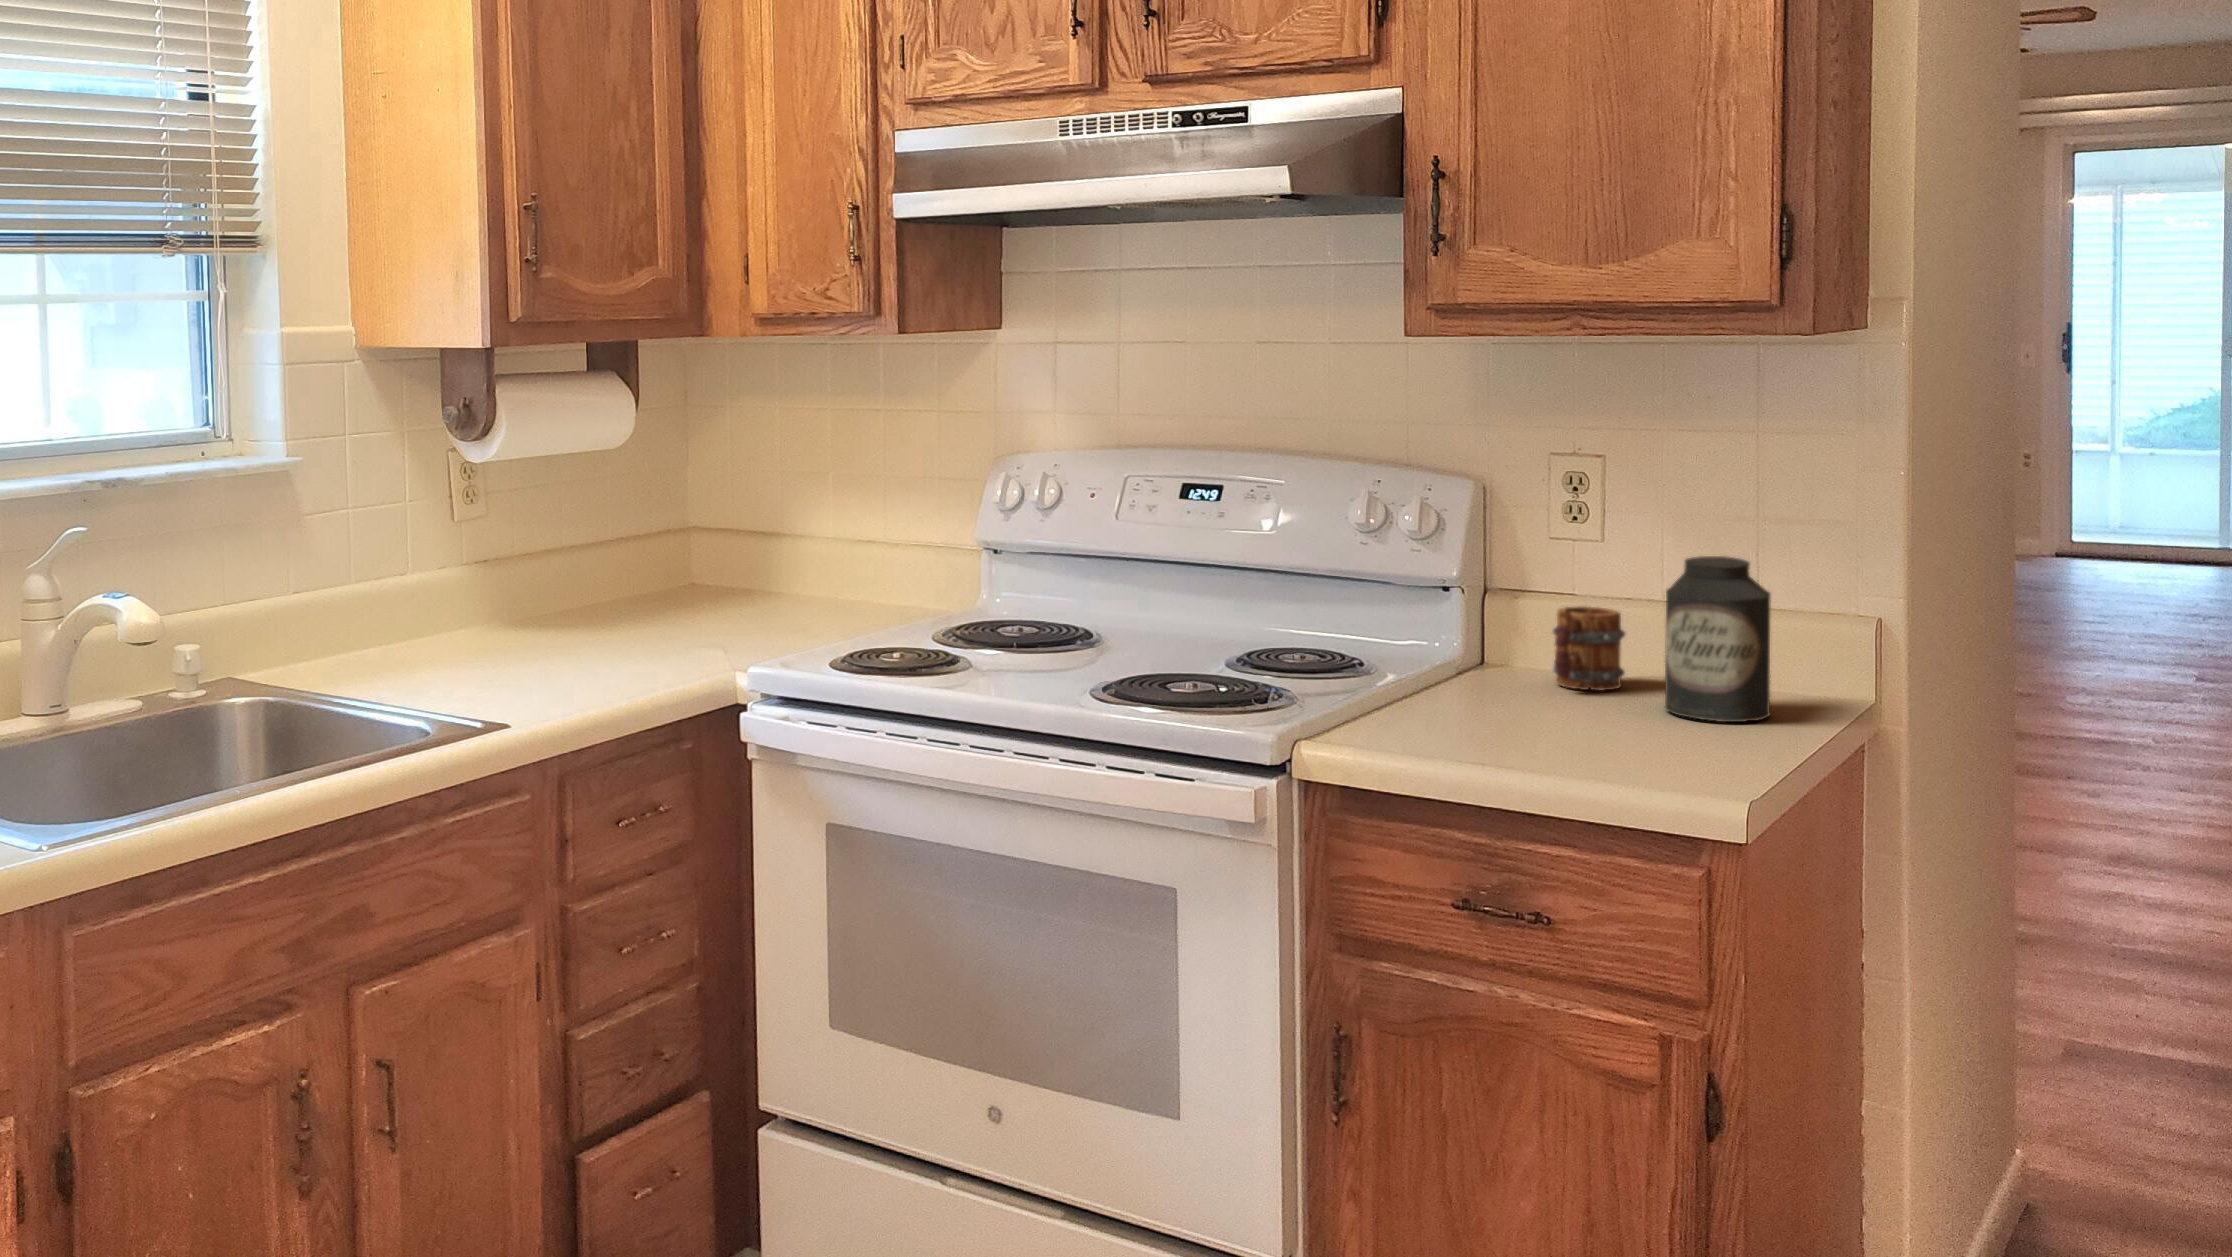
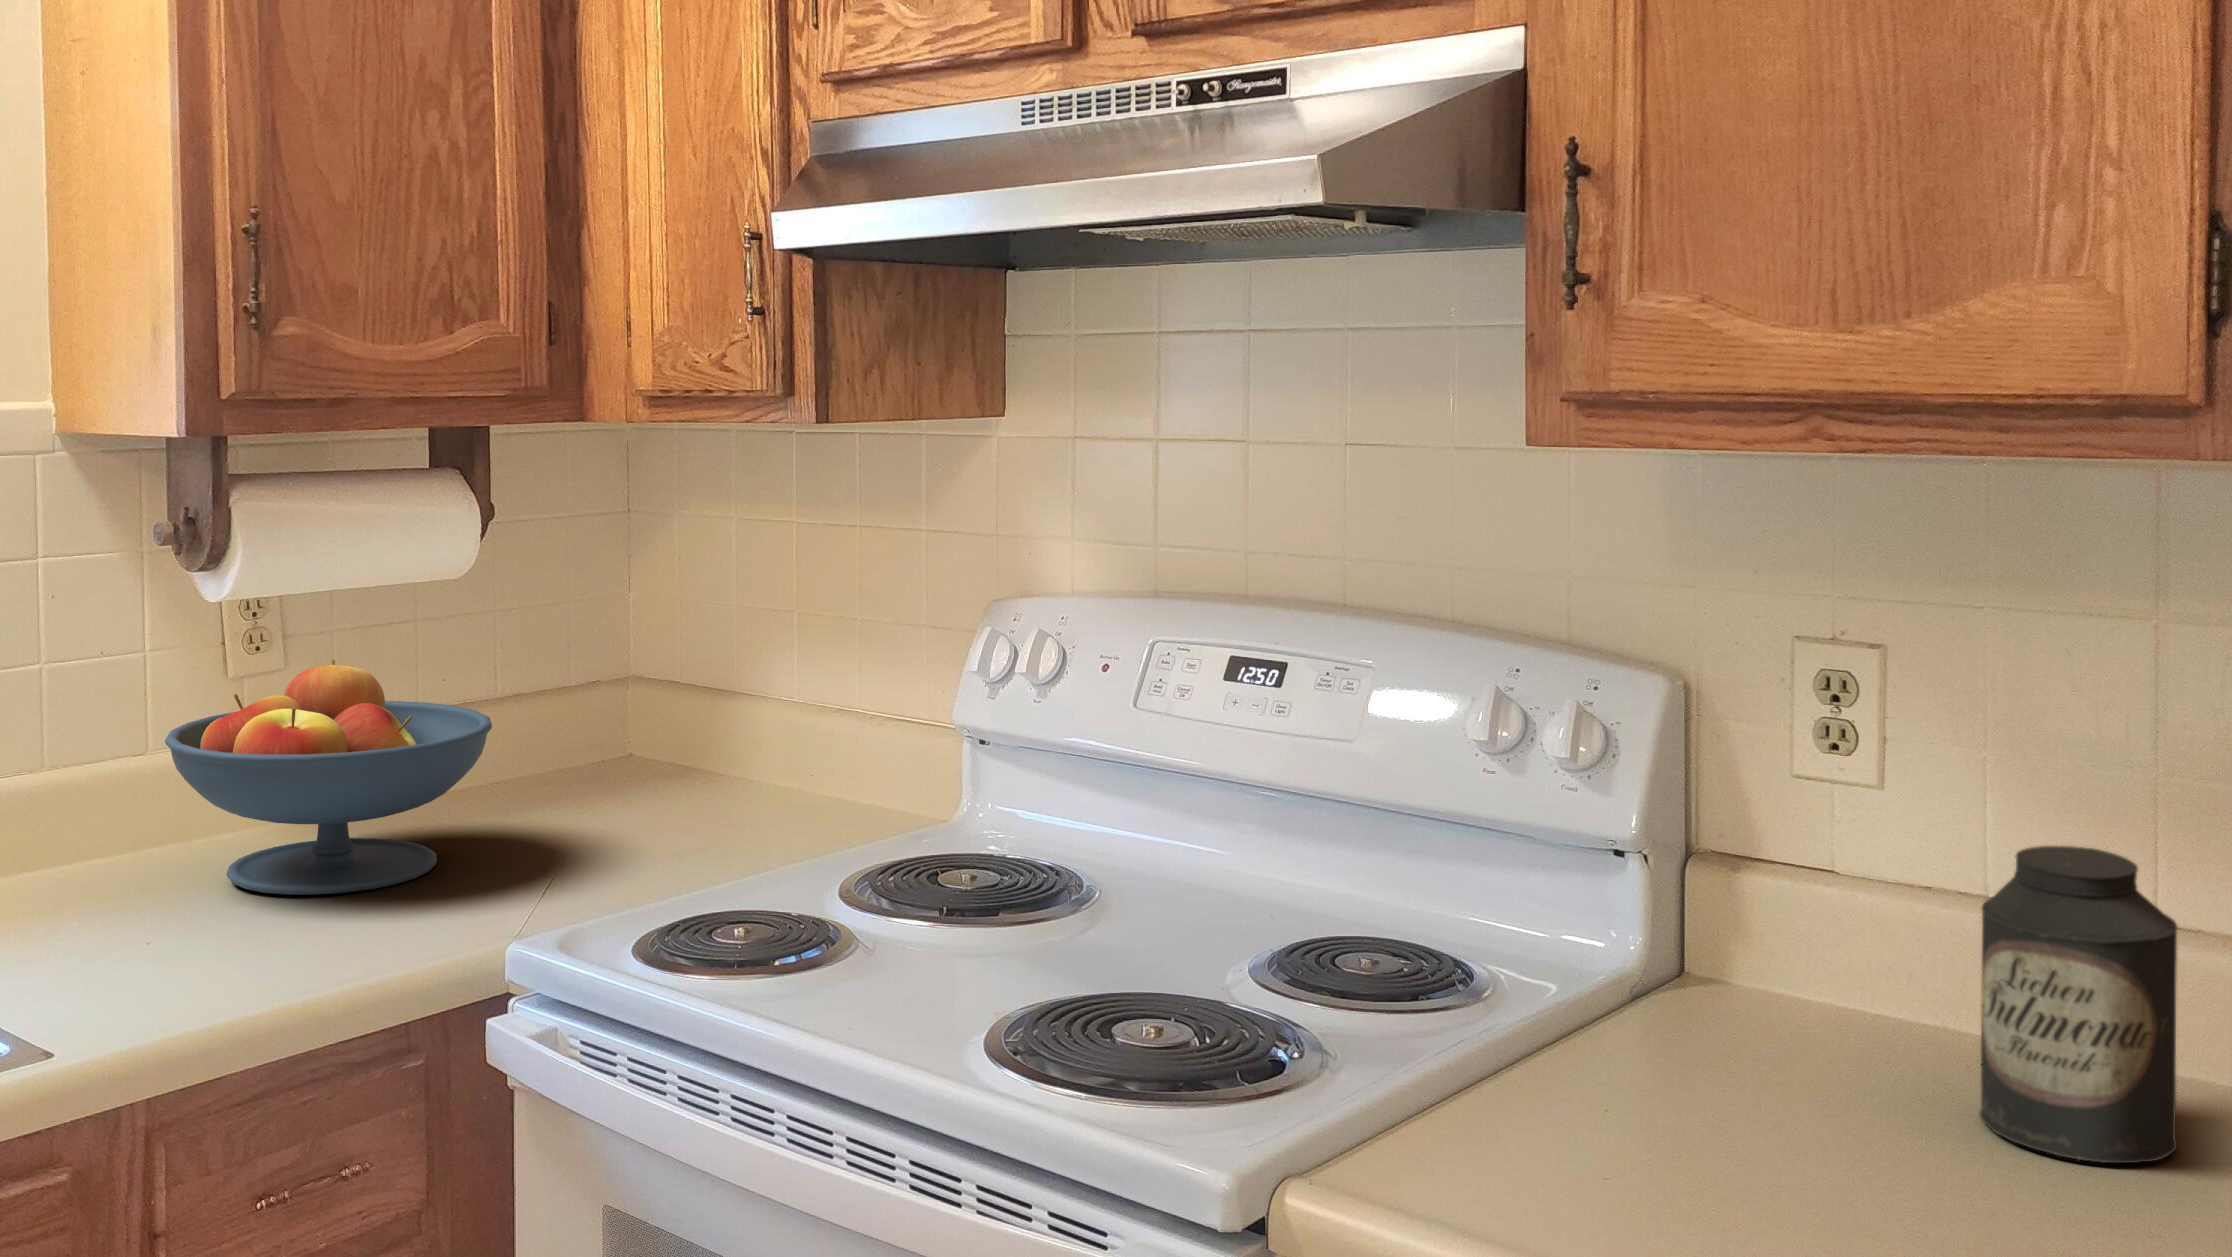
fruit bowl: none [454,506,671,658] -> present [165,659,492,895]
mug: present [1552,606,1625,690] -> none [1789,902,1918,1057]

